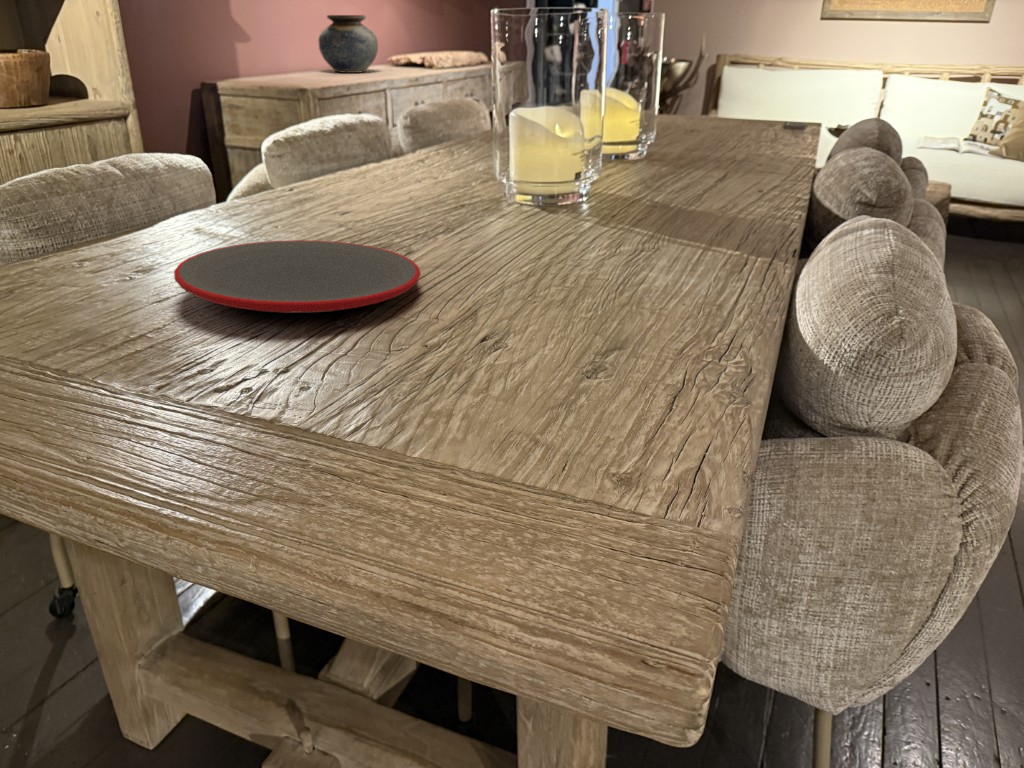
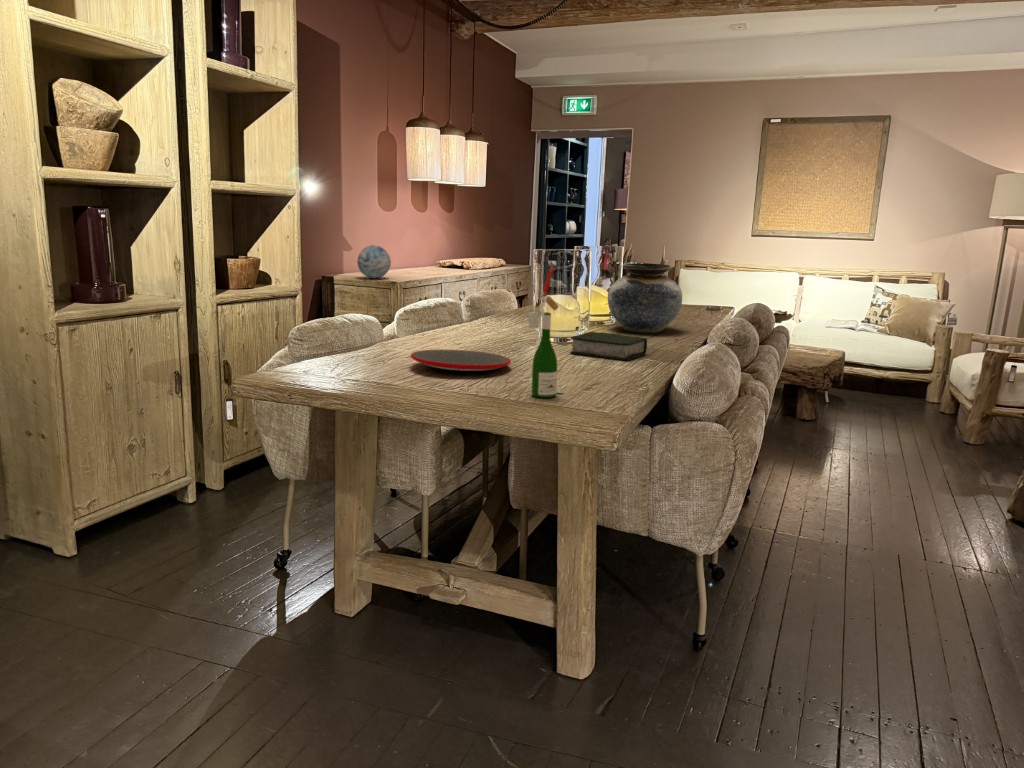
vase: present [319,15,378,73] -> present [608,263,682,333]
wine bottle: none [420,20,534,433] -> present [529,268,563,398]
decorative orb: none [255,31,306,83] -> present [357,245,391,279]
book: none [562,187,722,259] -> present [570,332,647,361]

